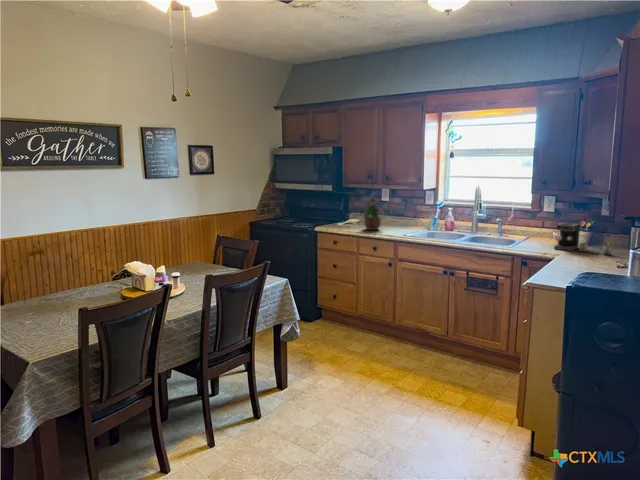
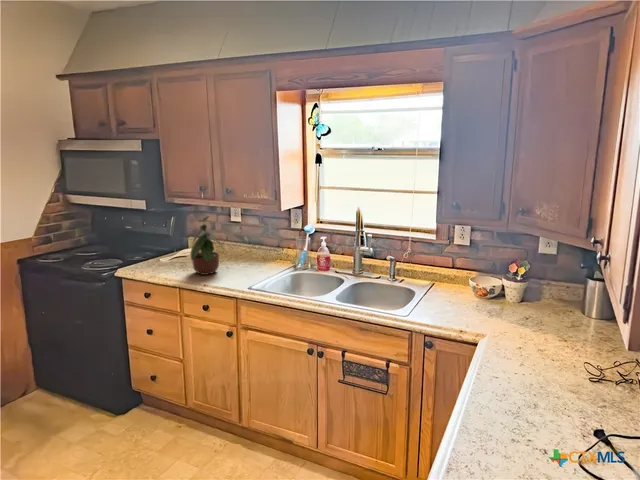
coffee maker: present [554,222,614,255] -> none [475,269,570,332]

